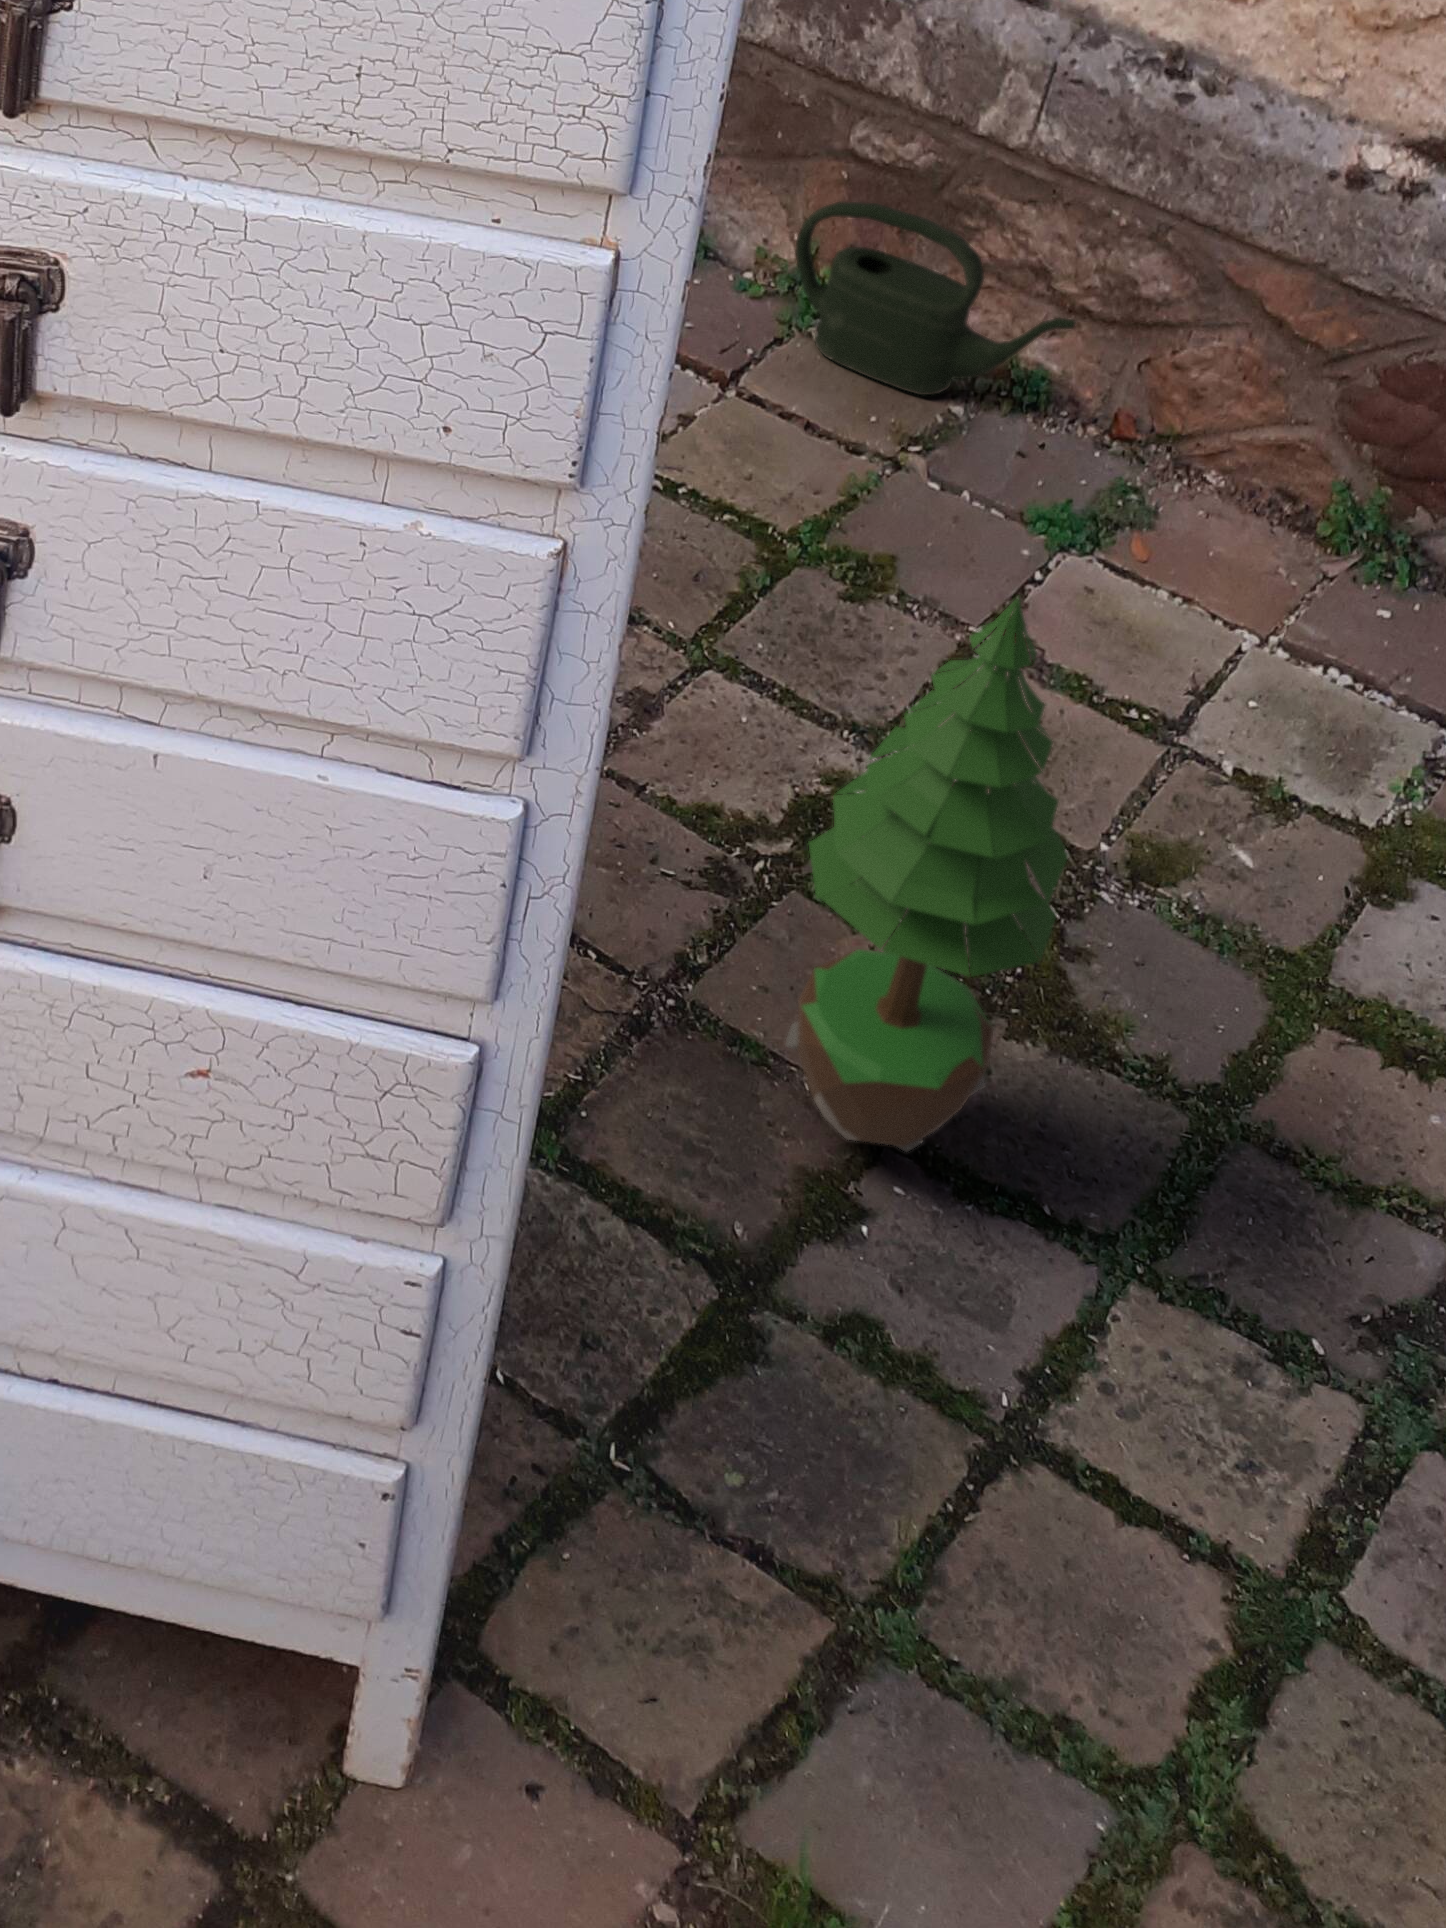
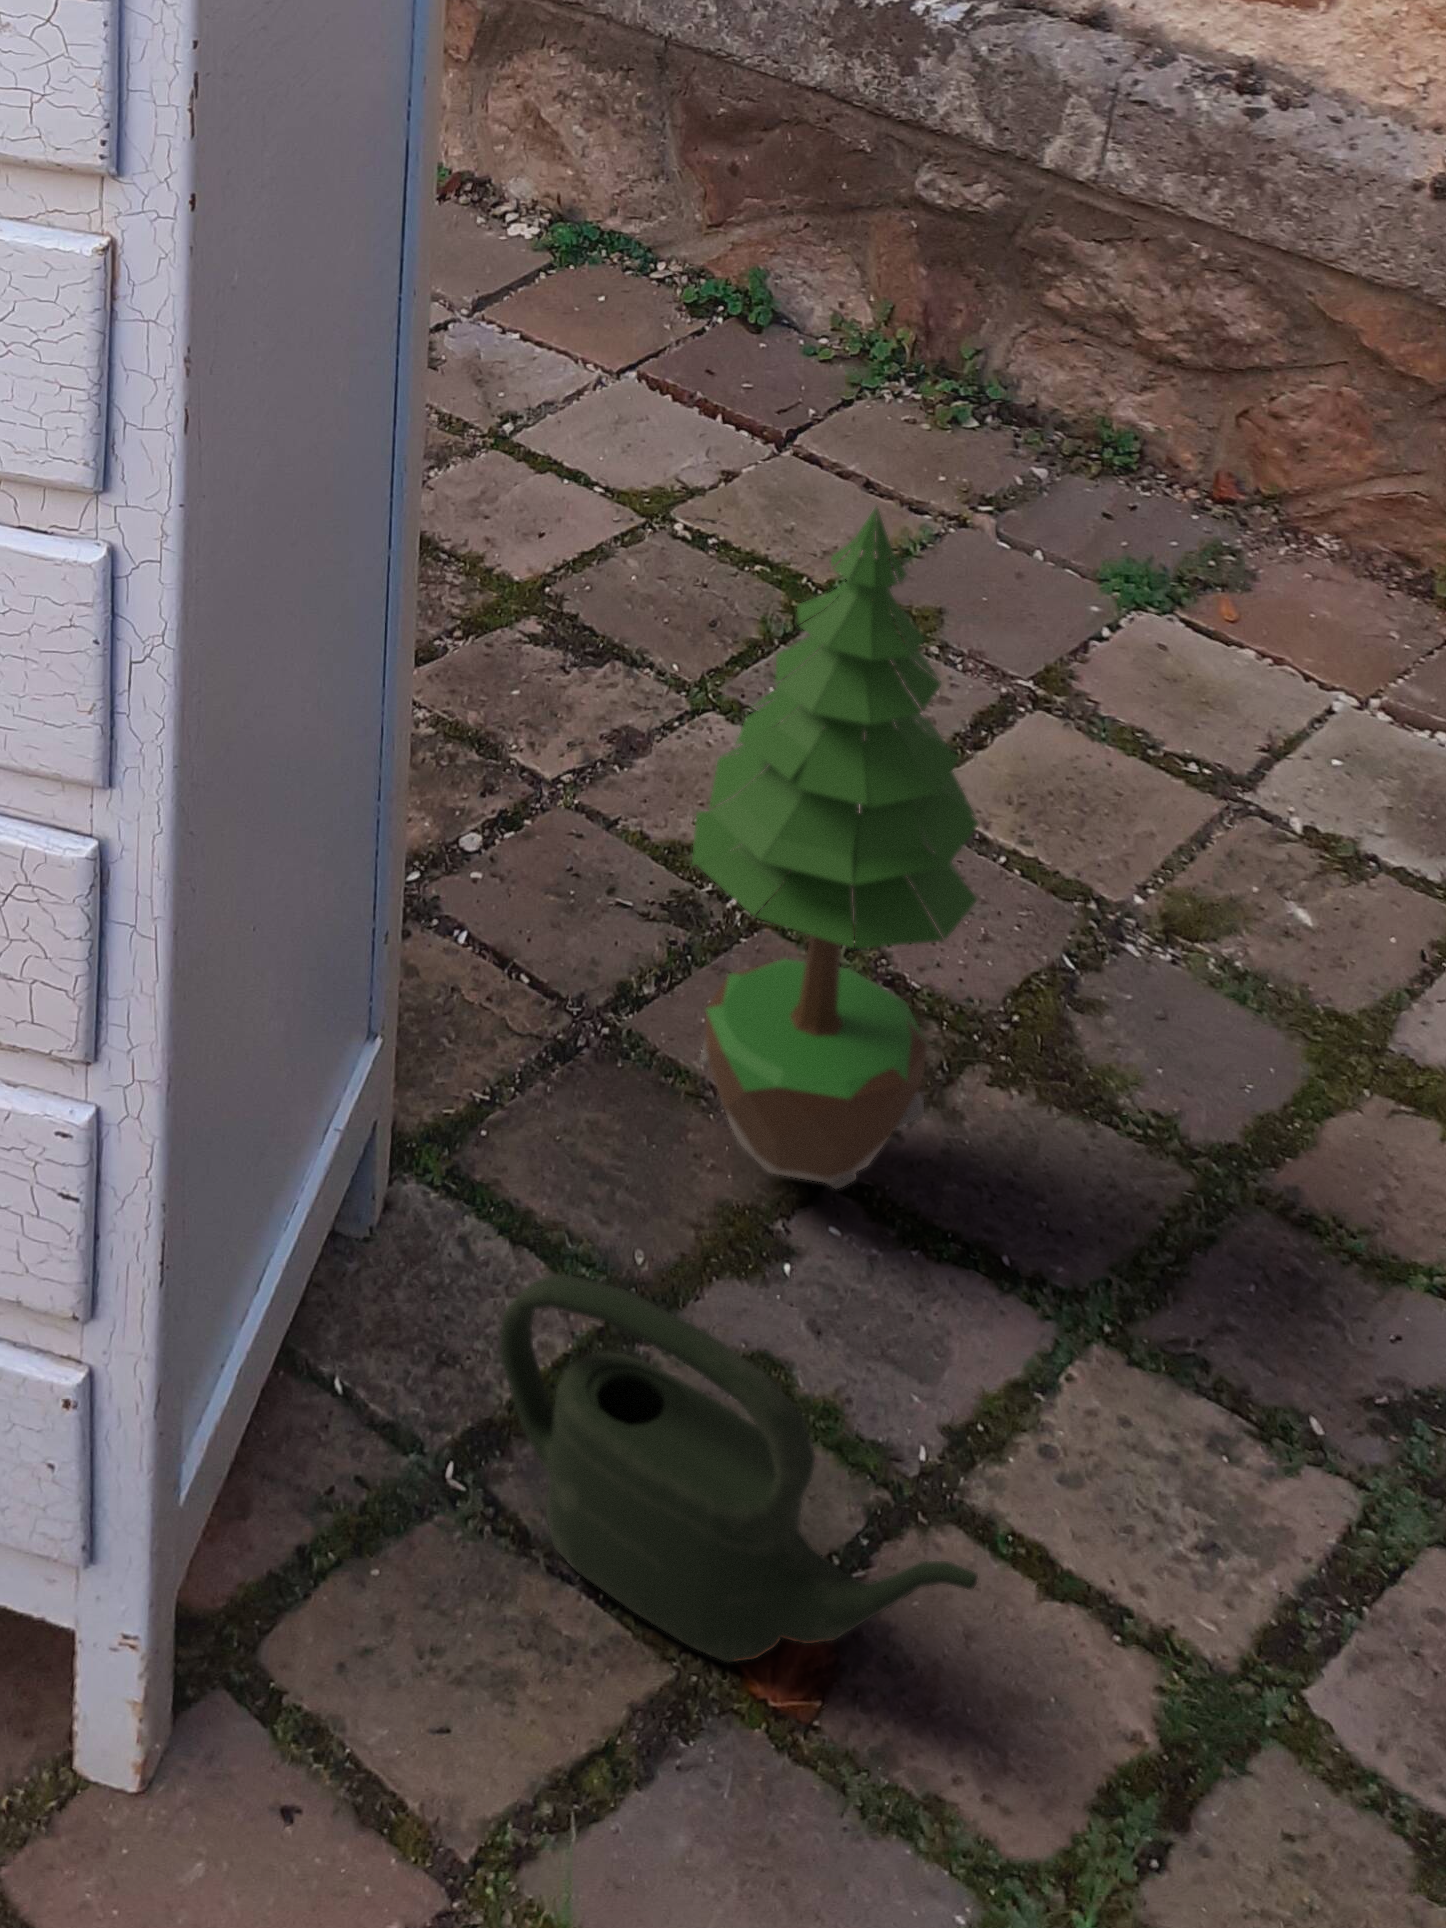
watering can: present [795,202,1075,395] -> present [499,1274,978,1662]

